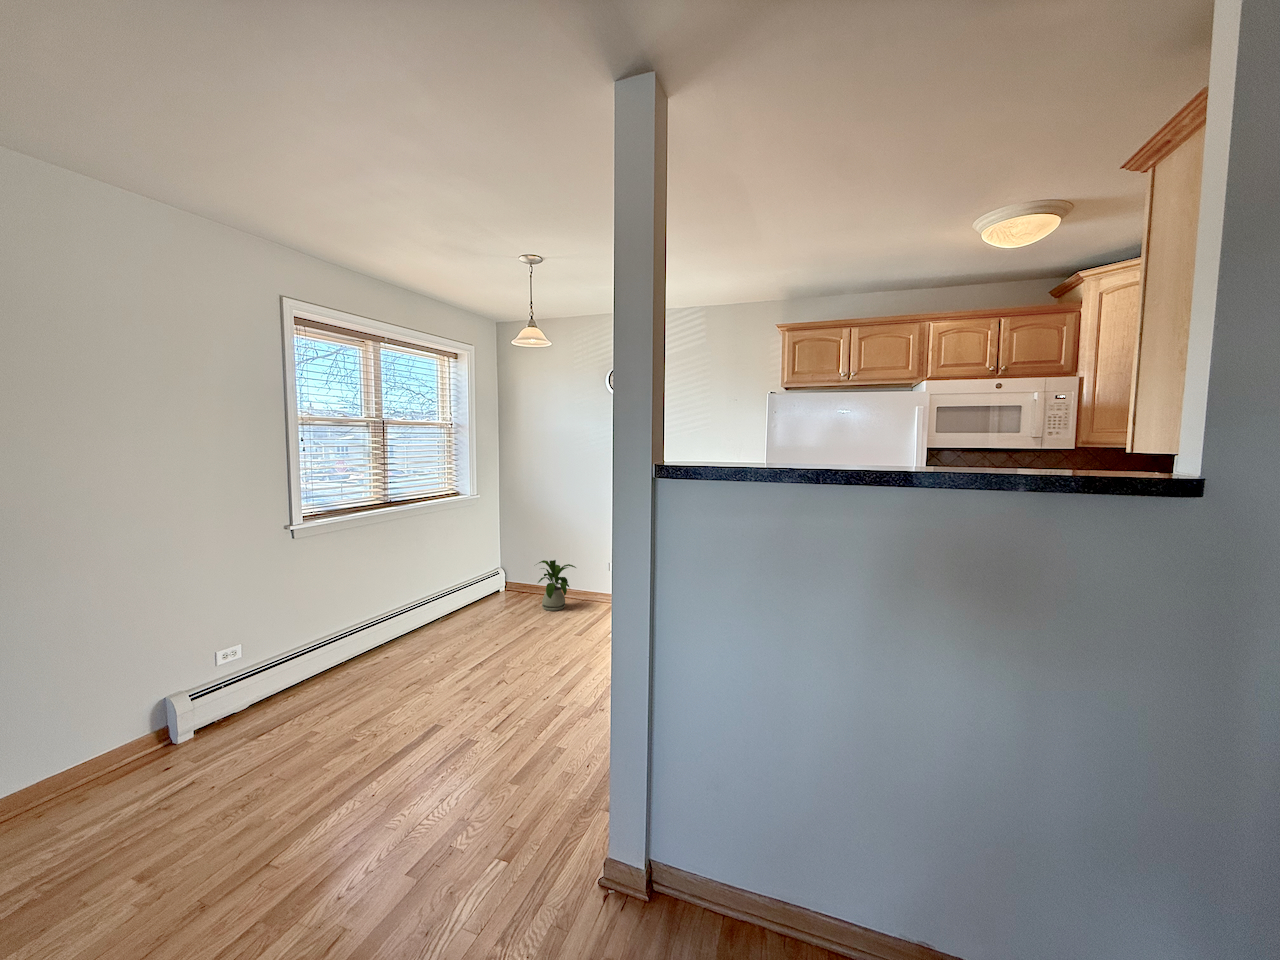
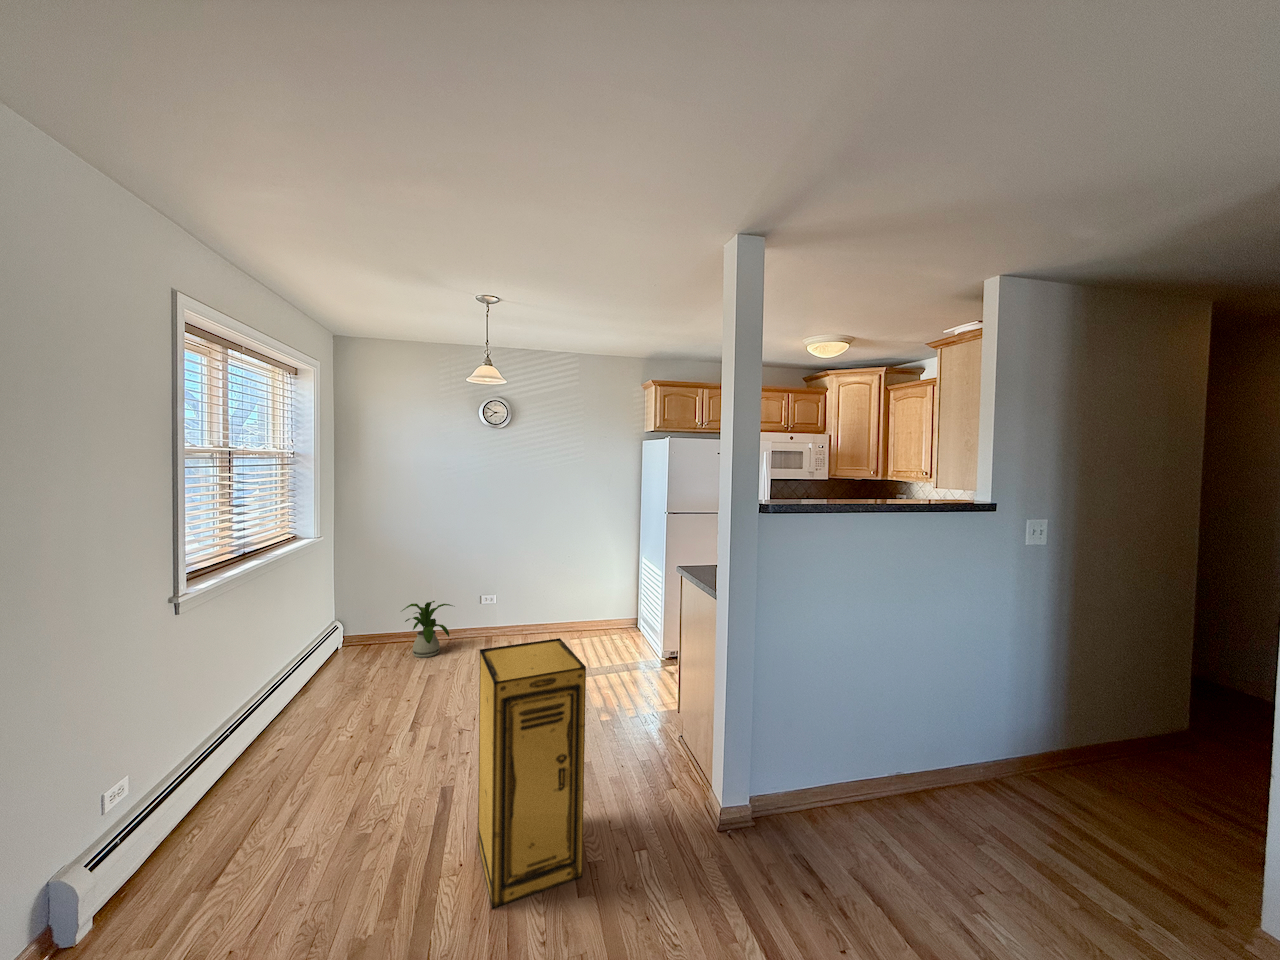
storage cabinet: none [335,598,474,857] -> present [478,638,586,909]

